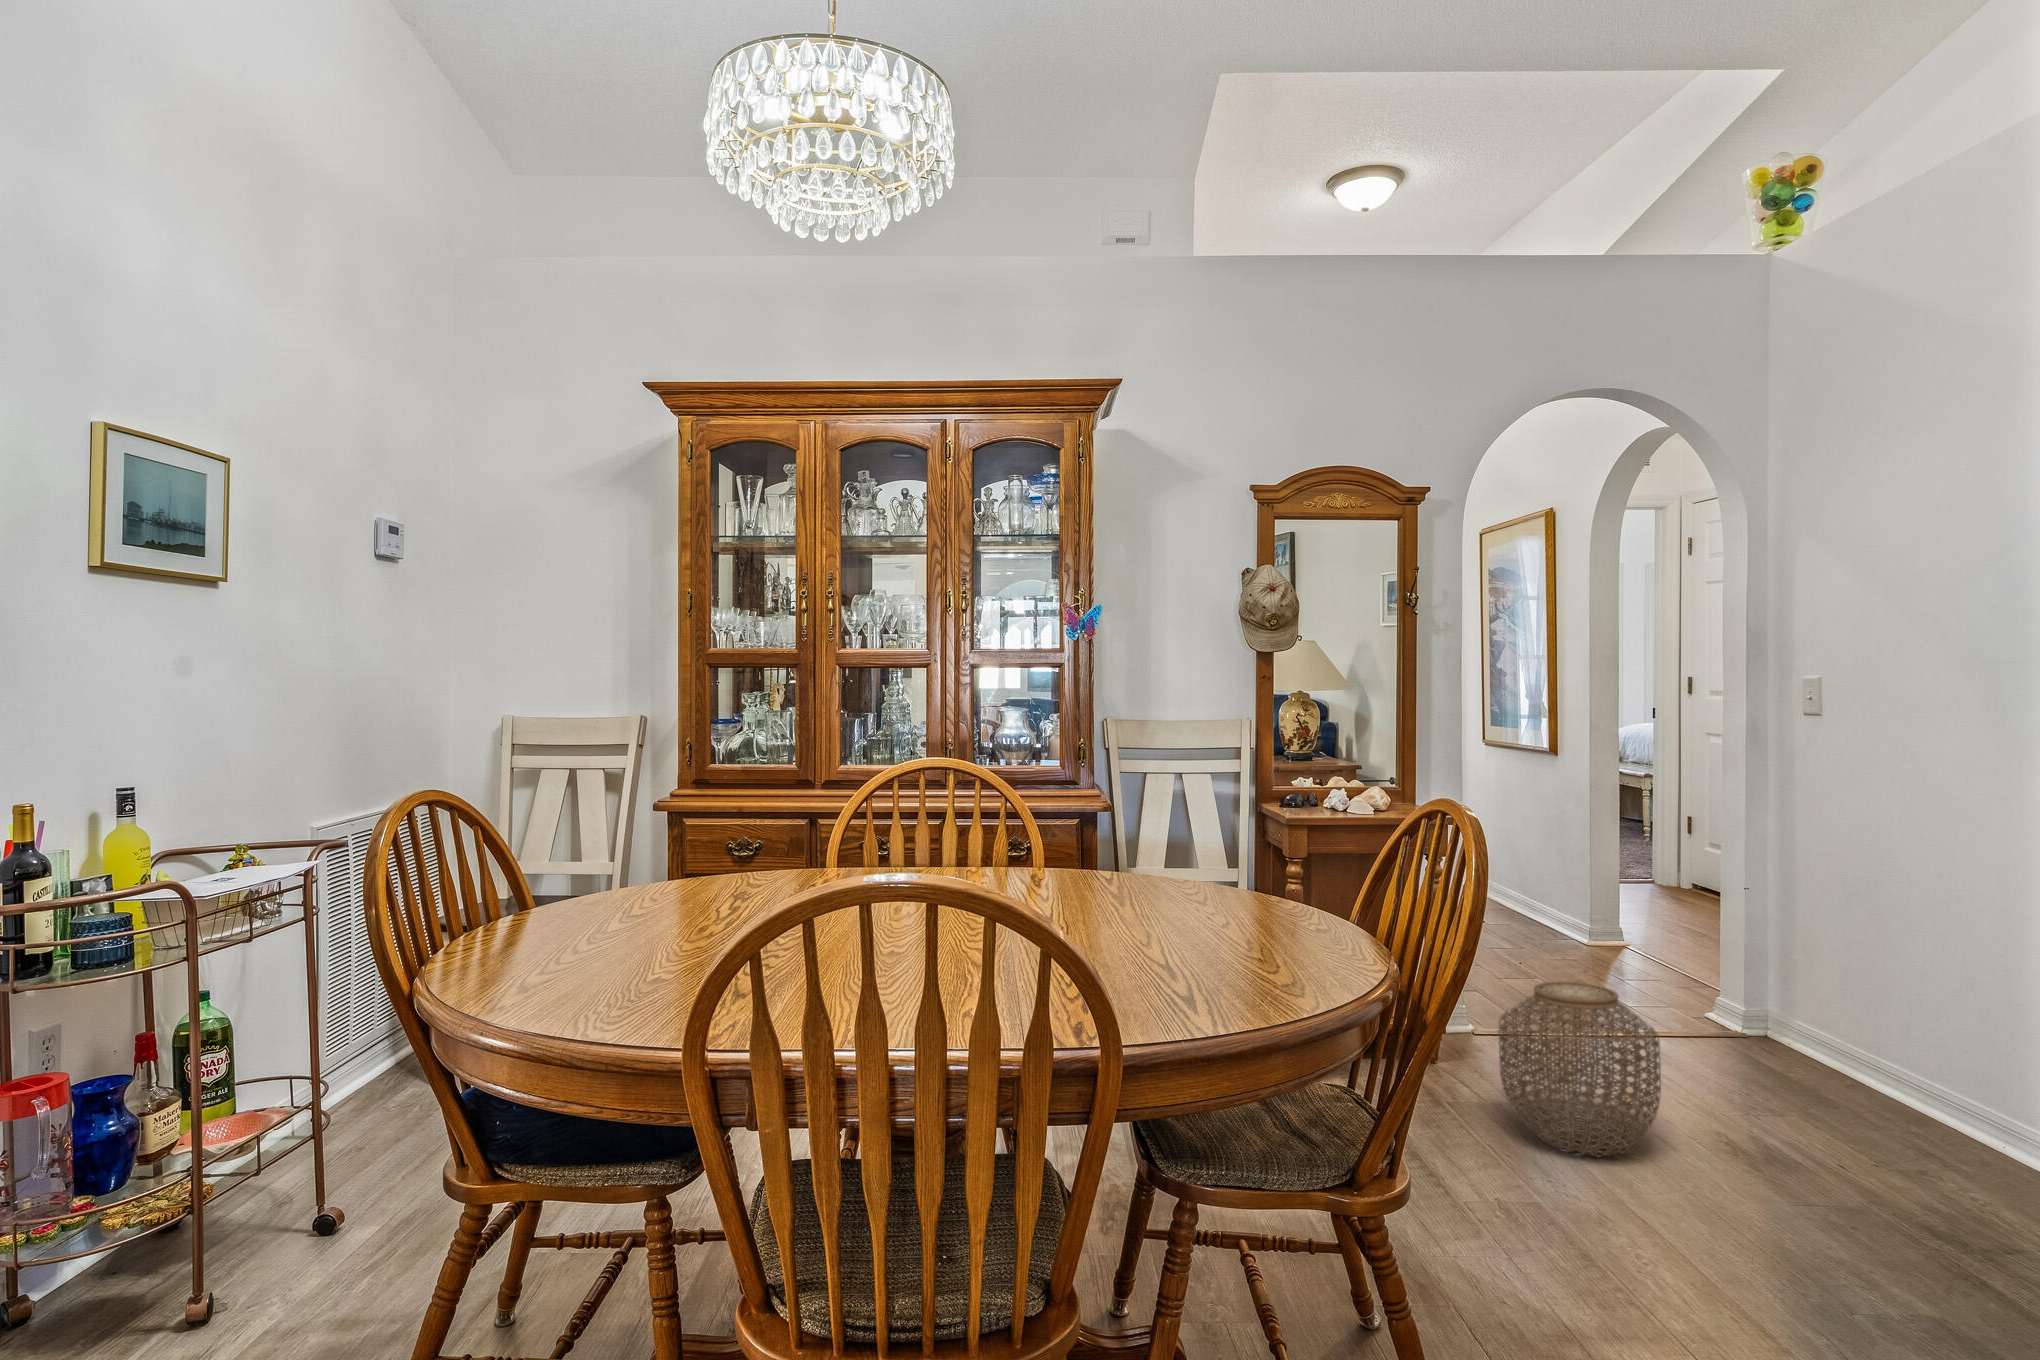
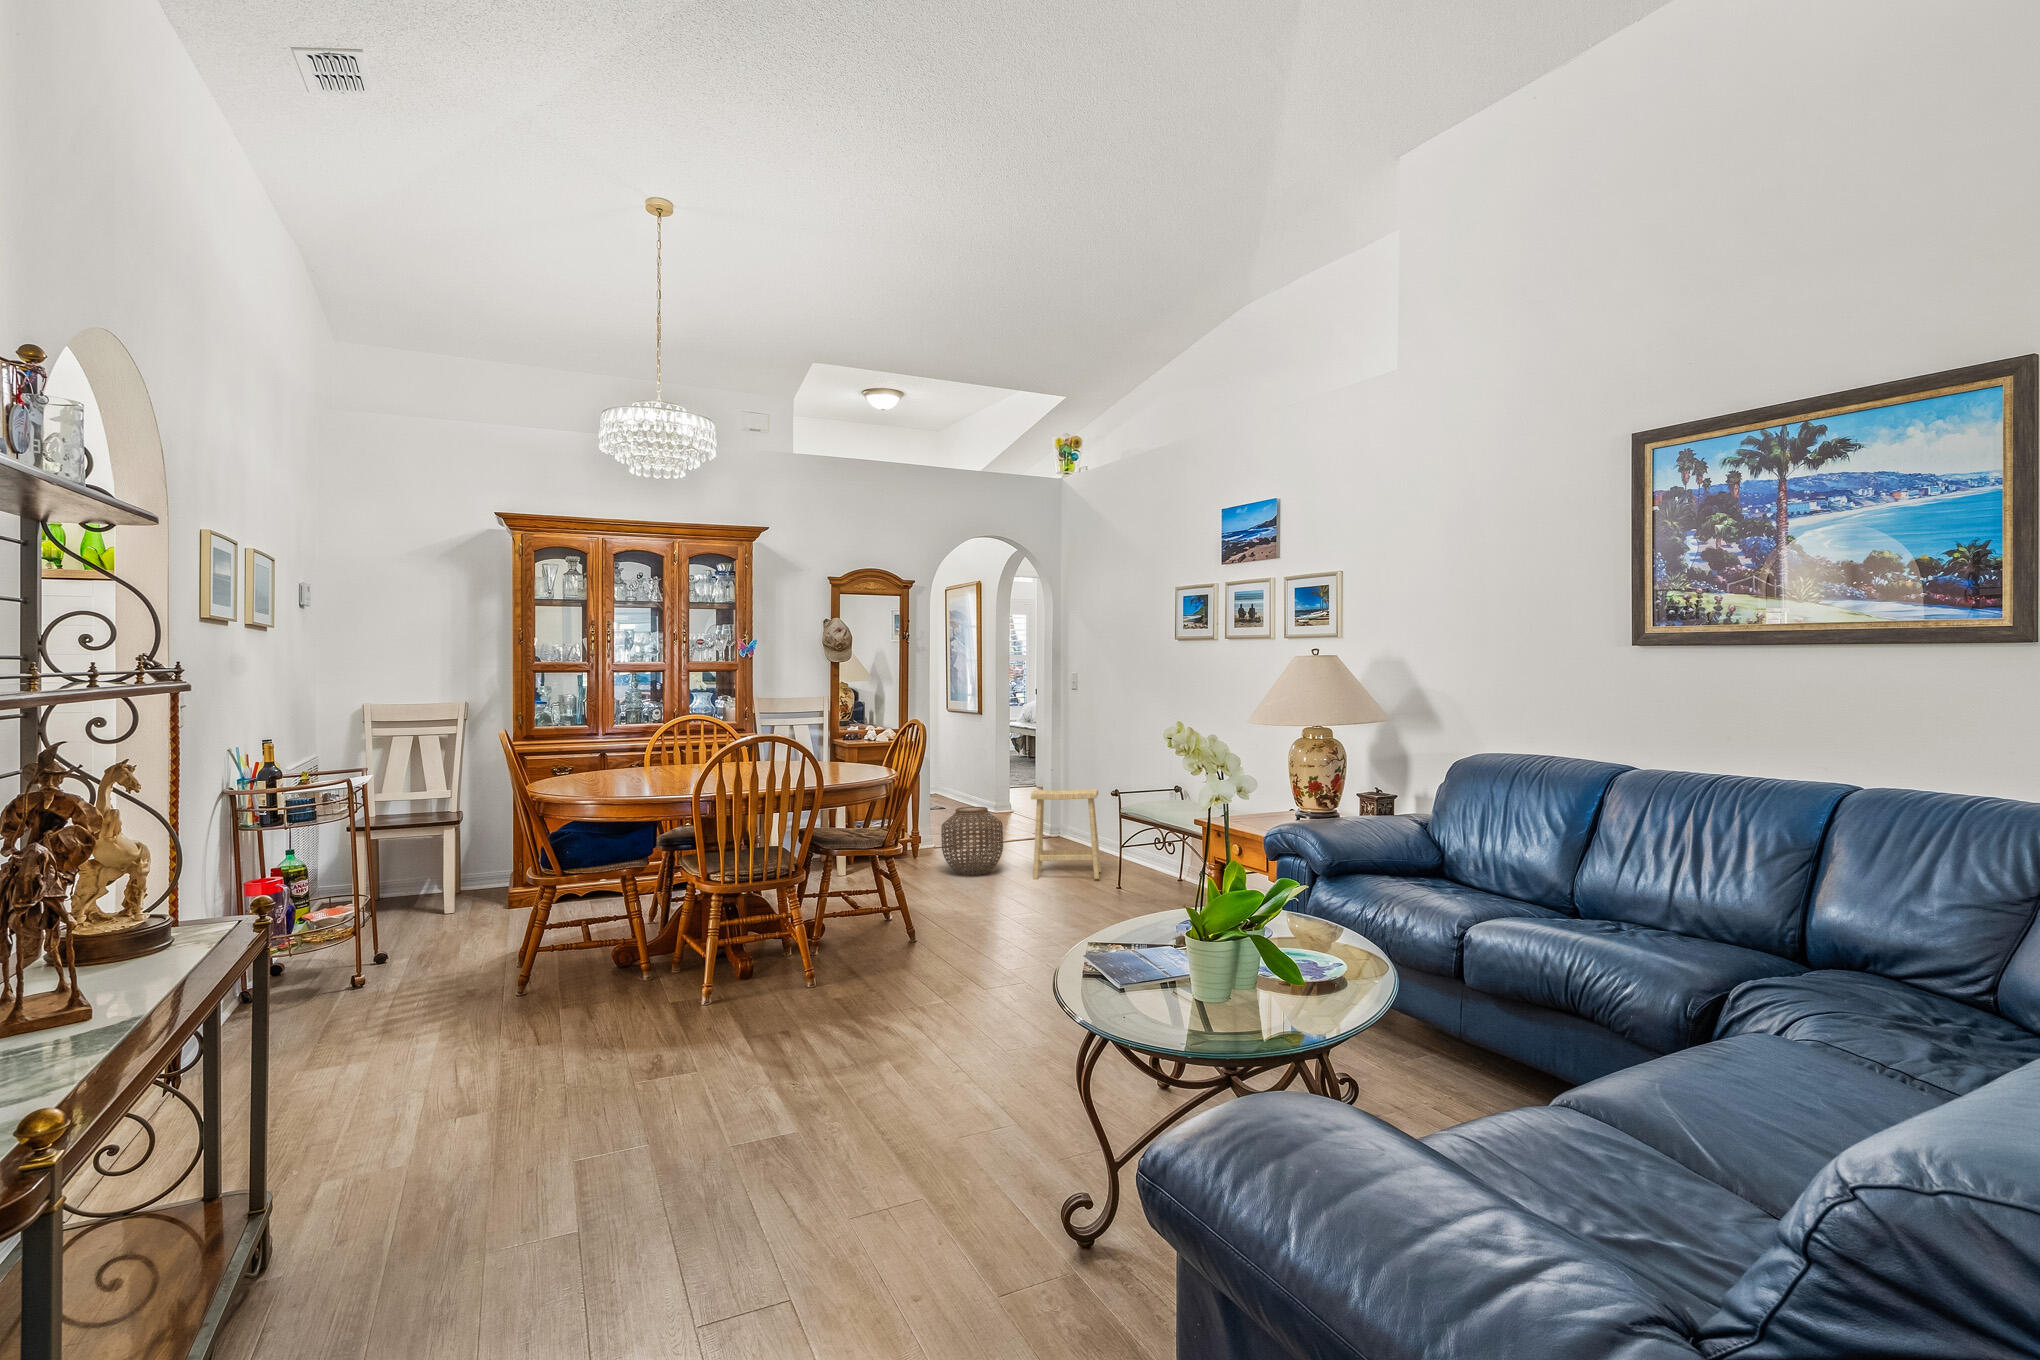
footstool: none [1748,963,1977,1242] -> present [1031,789,1101,879]

